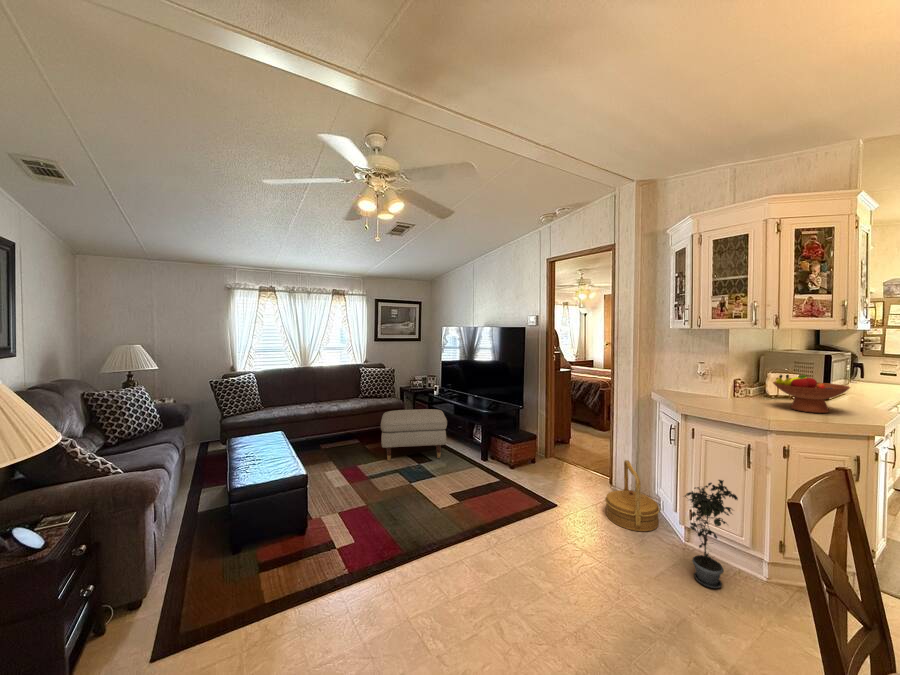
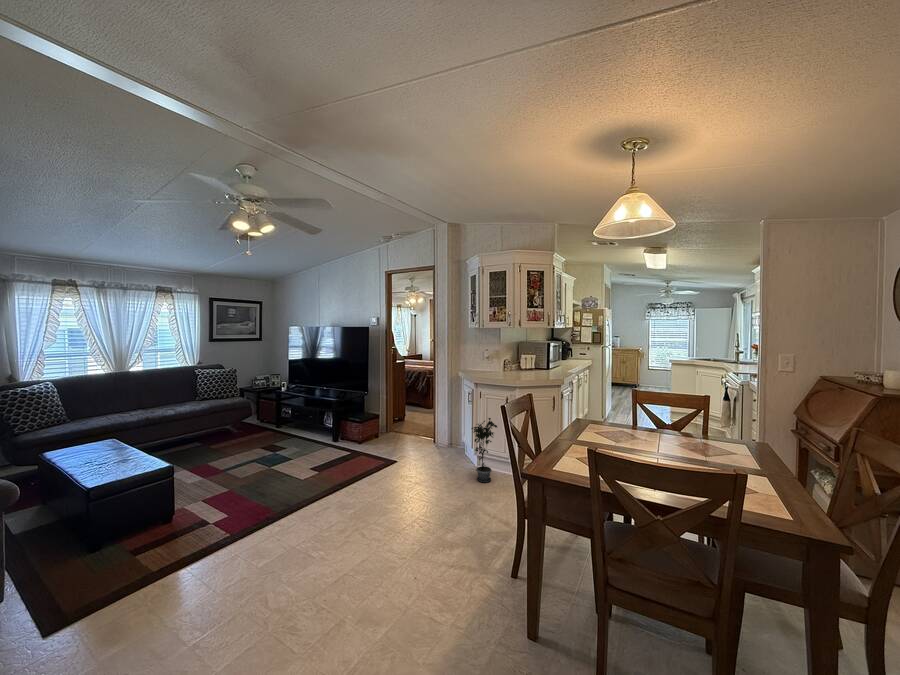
fruit bowl: present [773,374,850,413] -> none [518,355,549,375]
ottoman: present [381,409,447,461] -> none [231,404,301,454]
woven basket: present [605,460,659,531] -> none [430,421,463,465]

